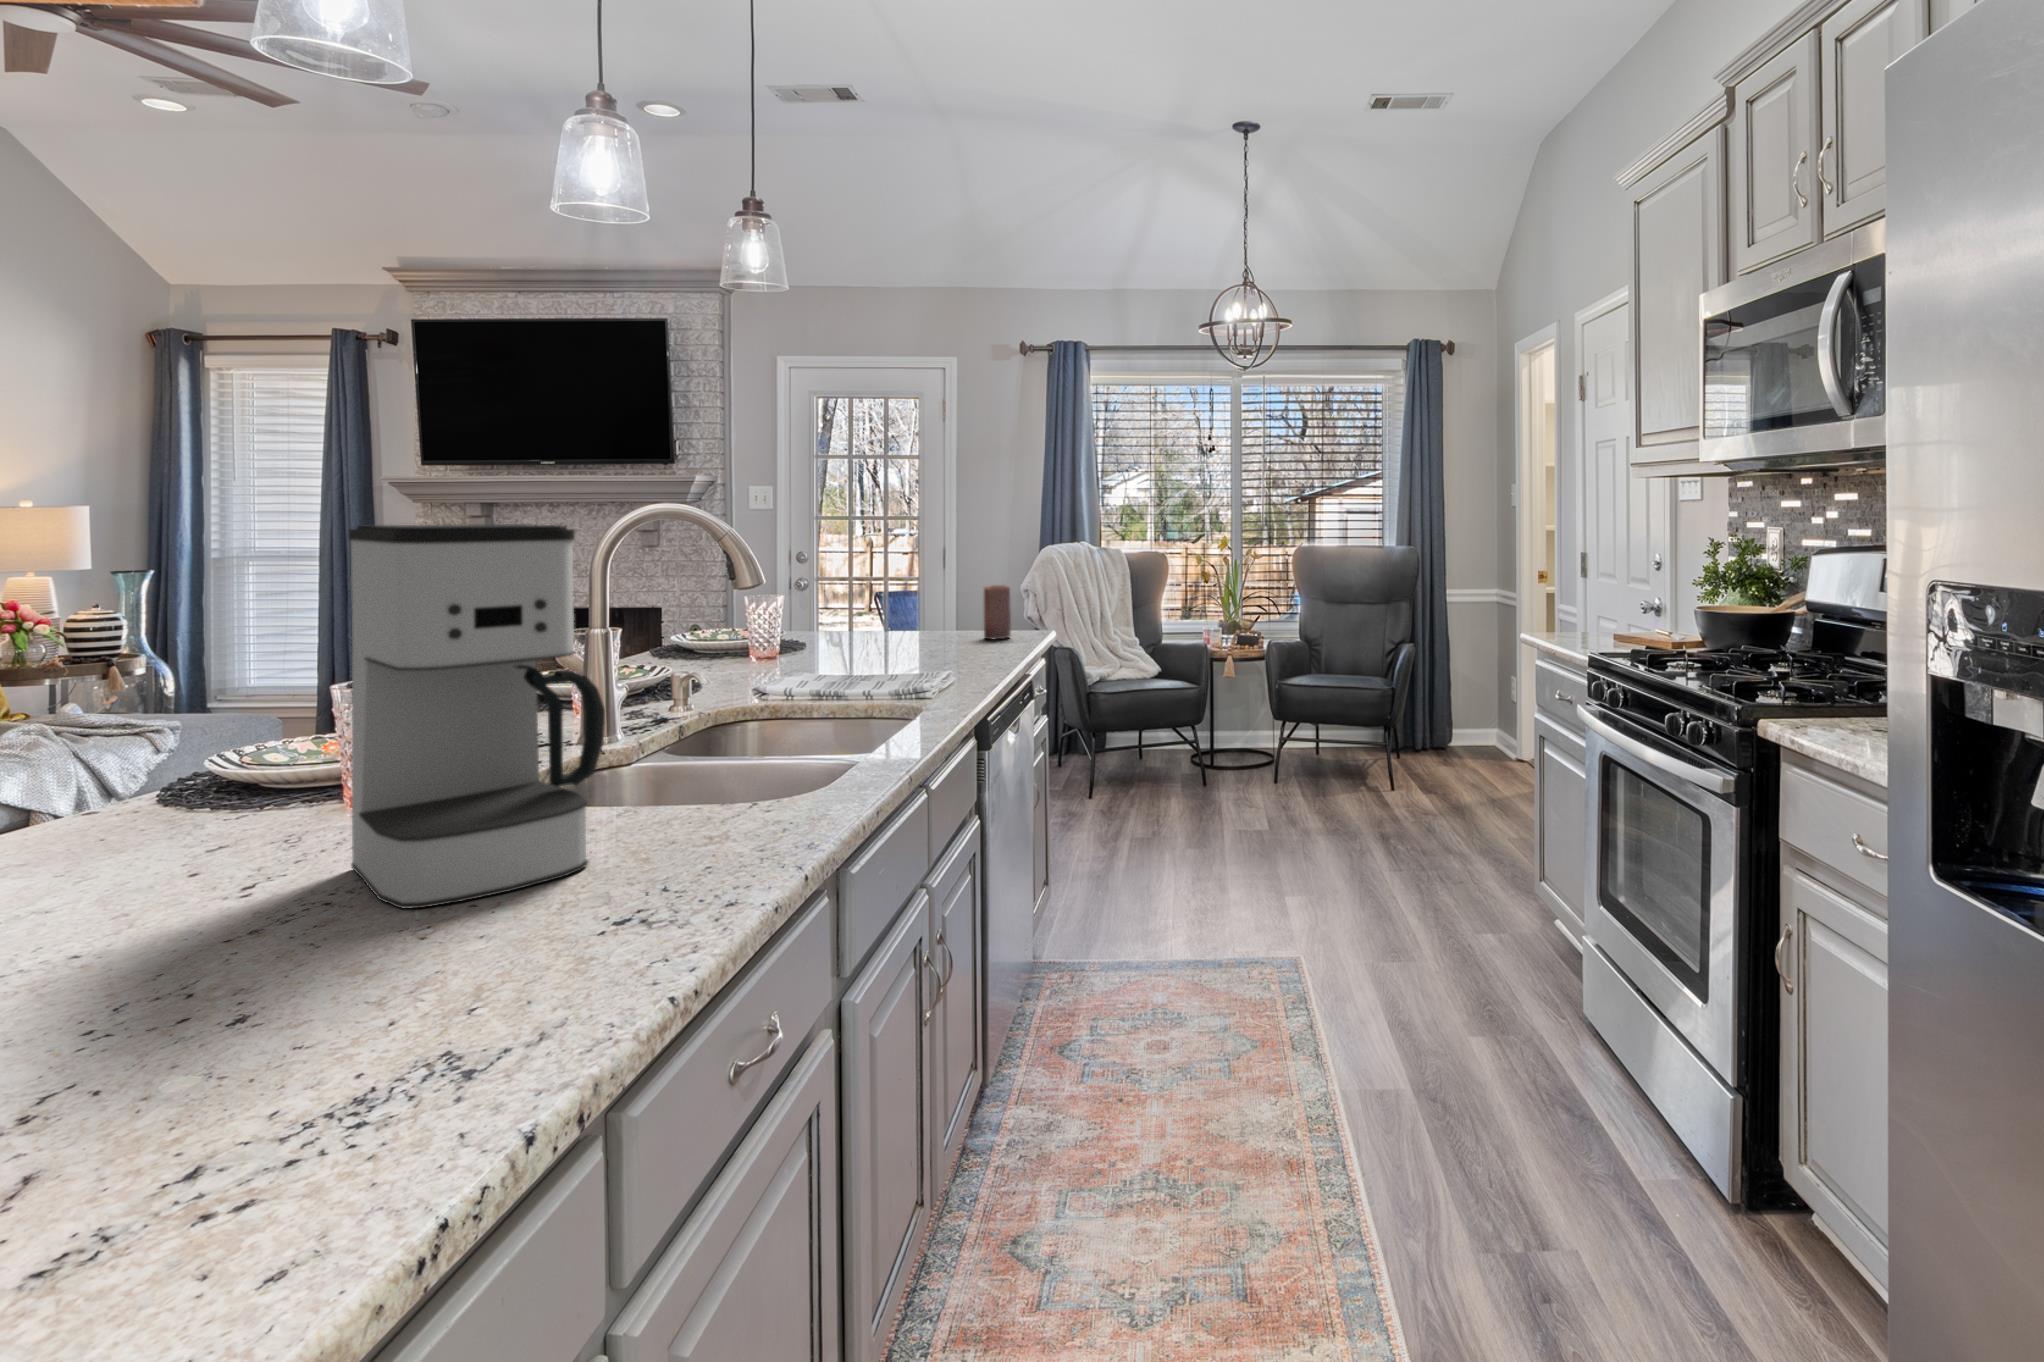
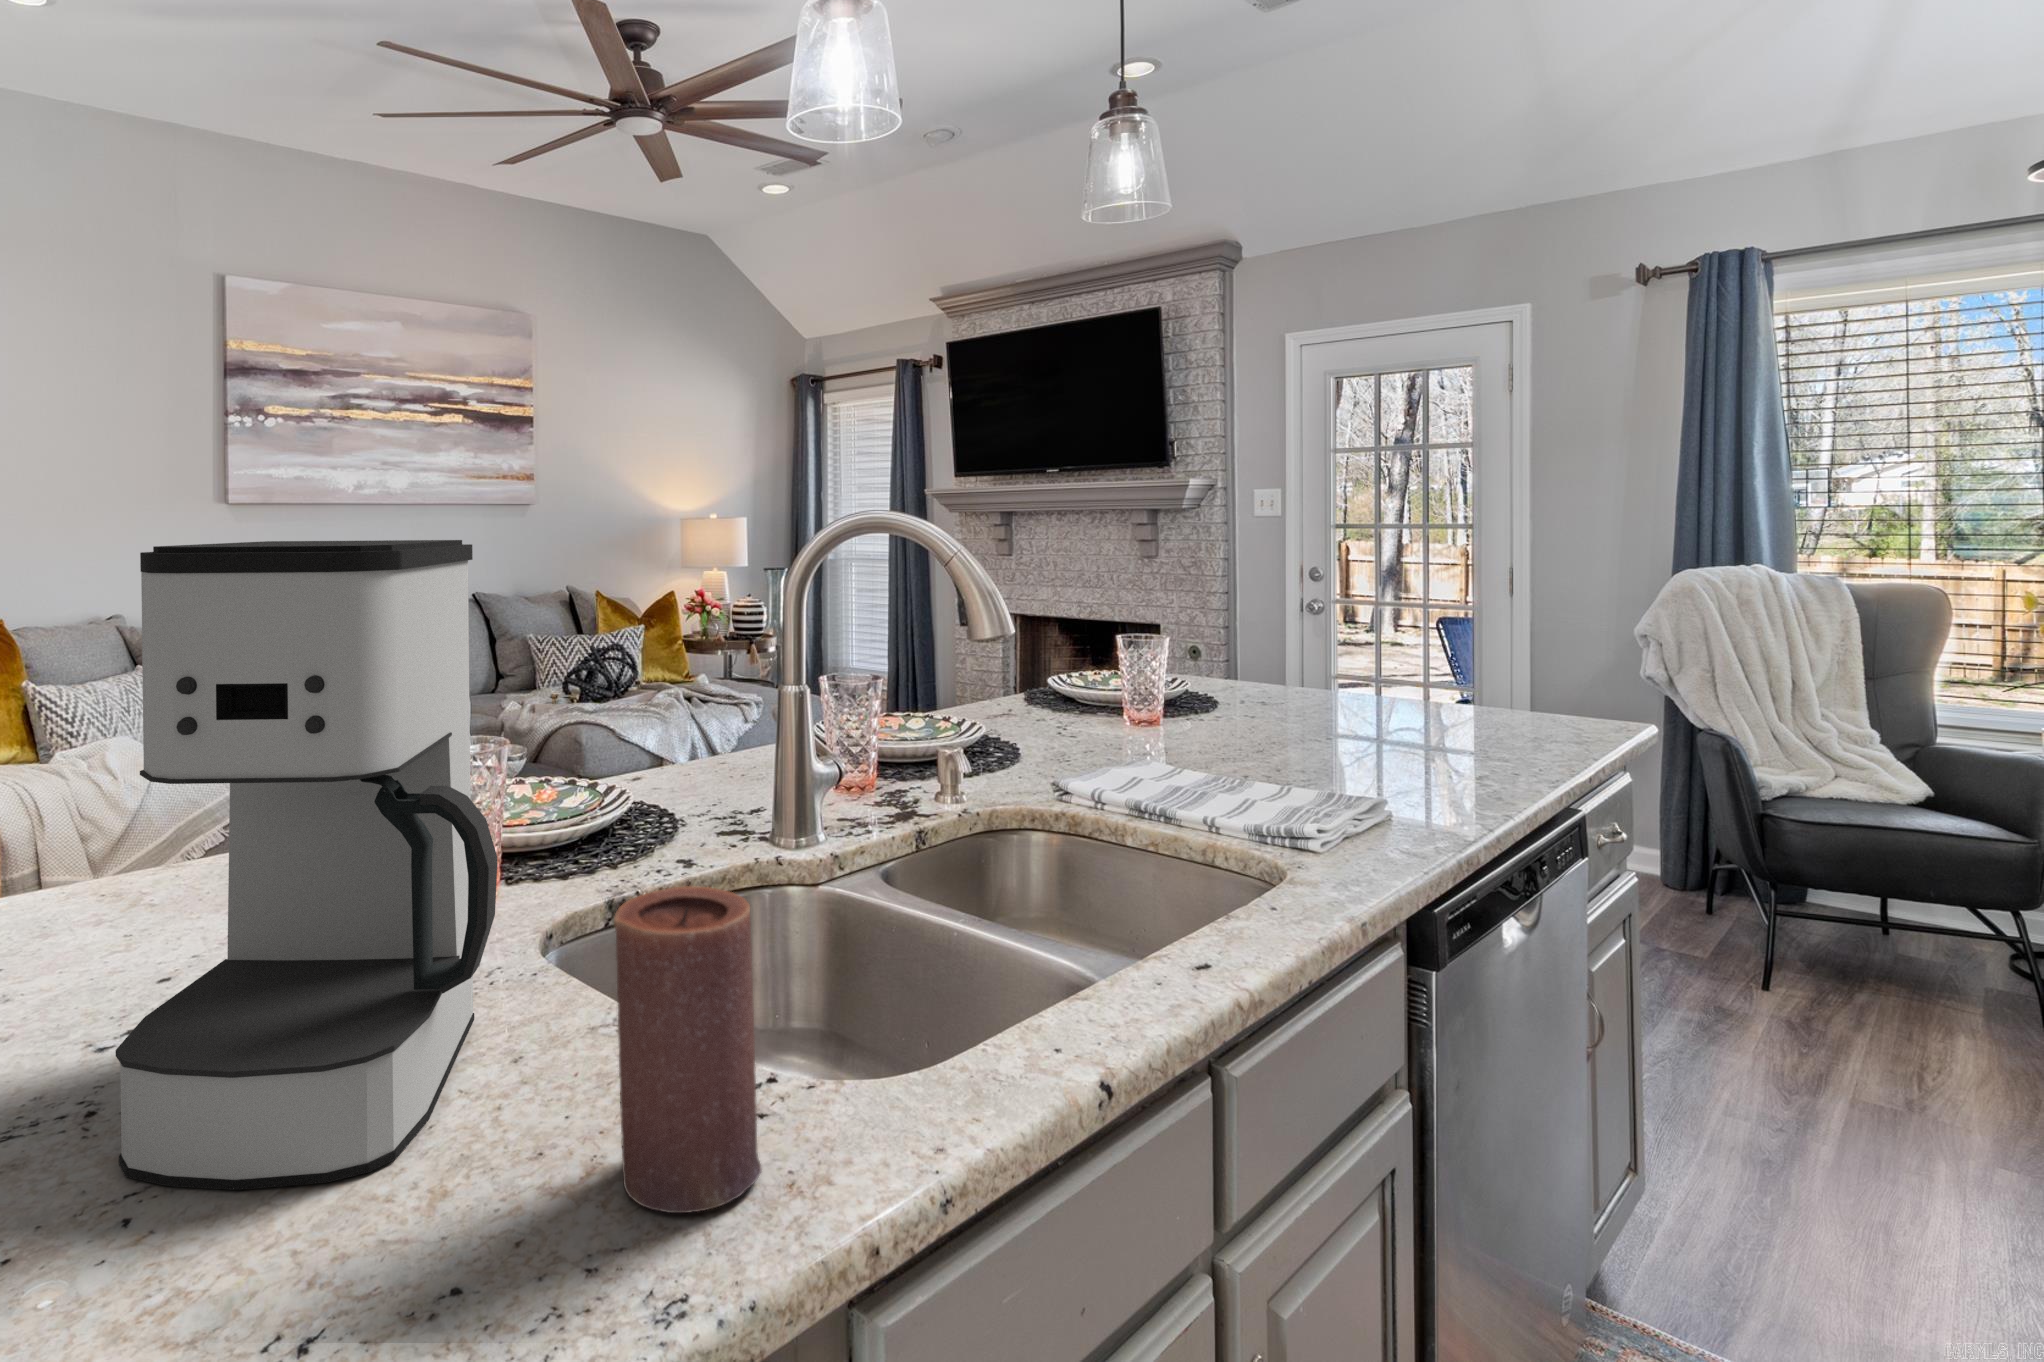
candle: present [984,585,1011,639] -> present [614,886,762,1213]

